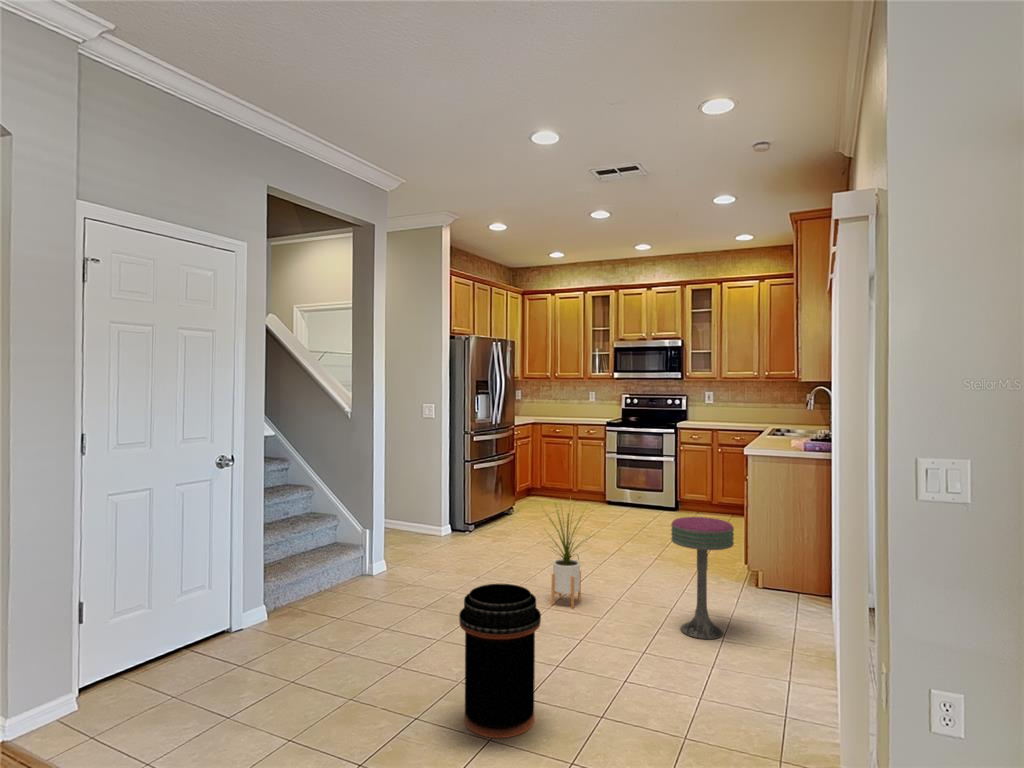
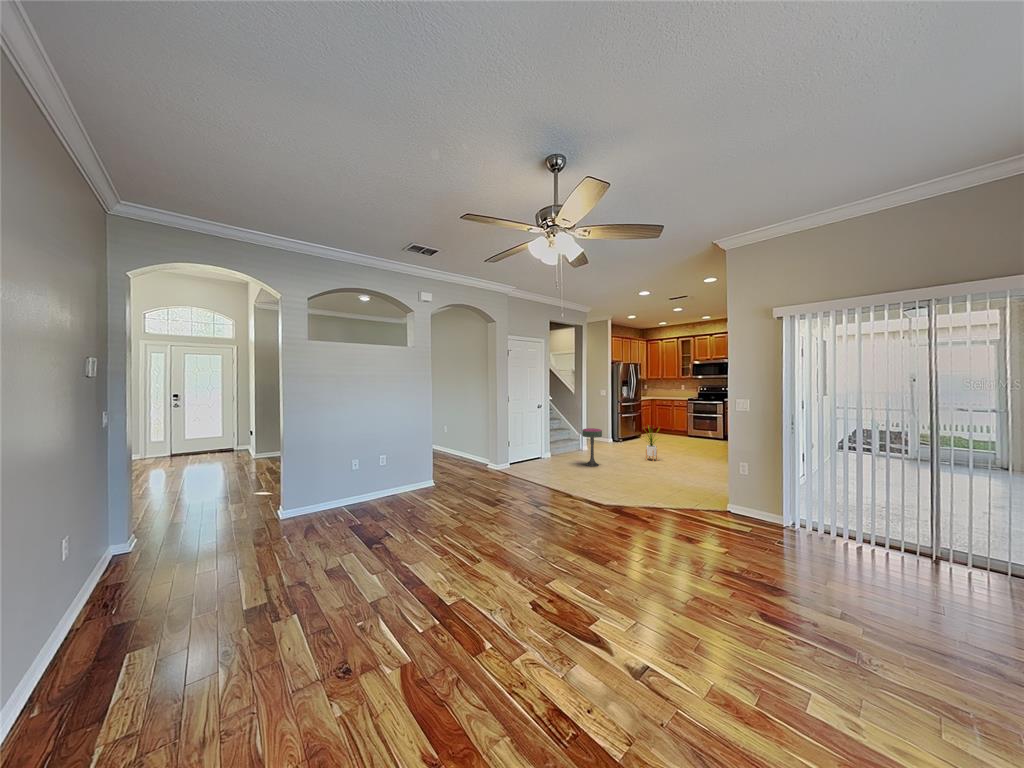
bar stool: present [671,517,734,639] -> present [582,428,602,466]
trash can: present [459,584,541,738] -> none [609,441,632,479]

